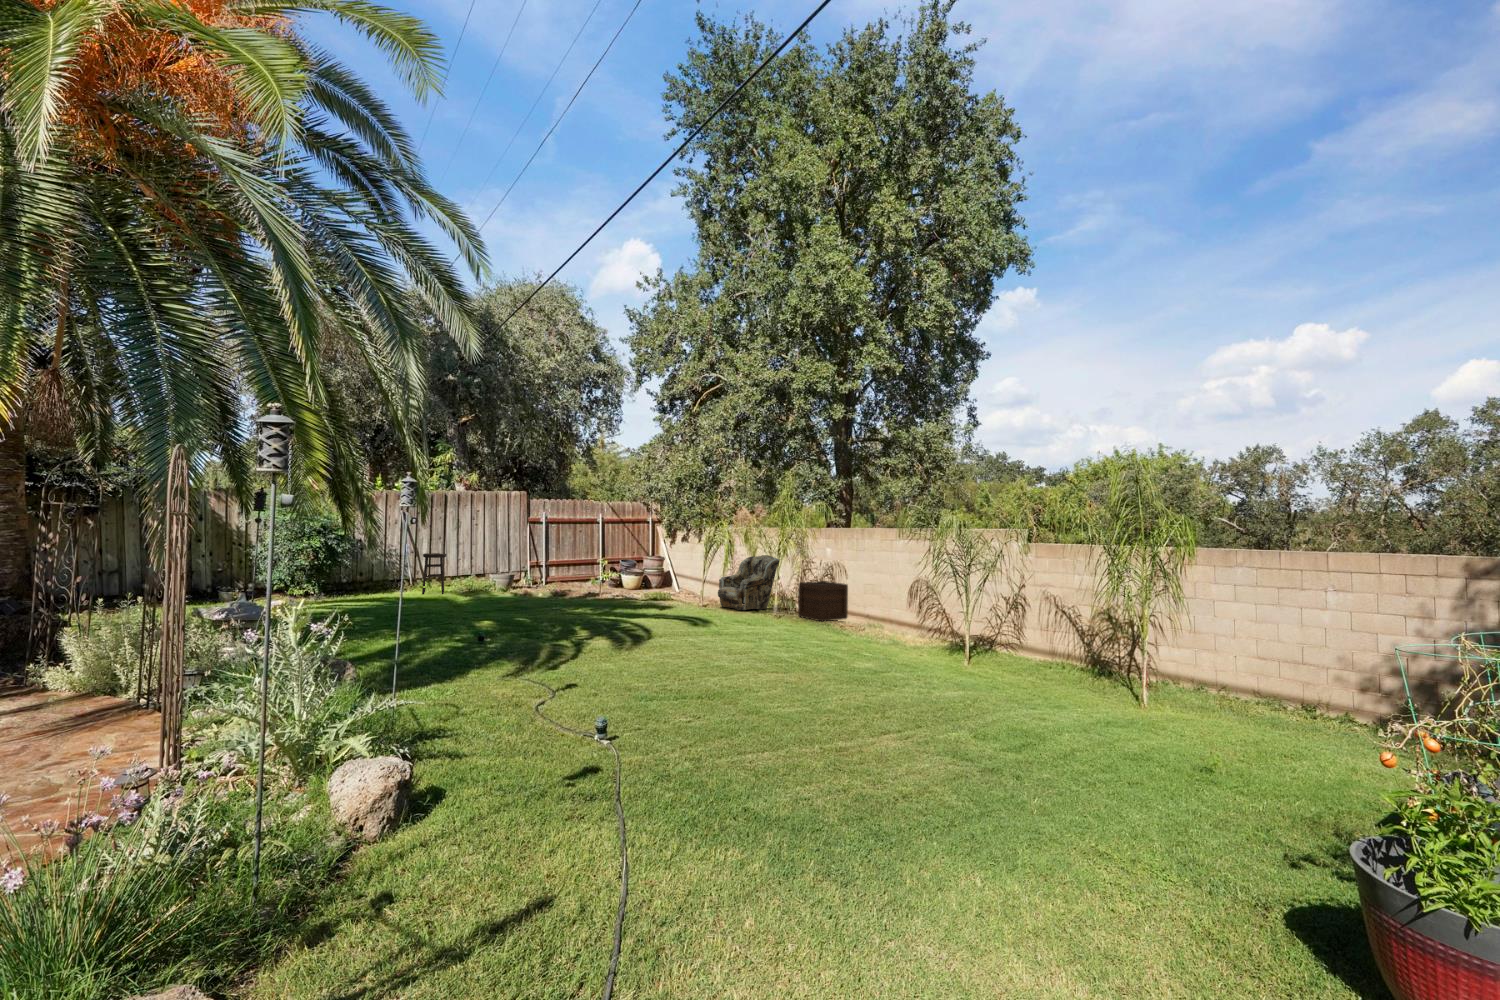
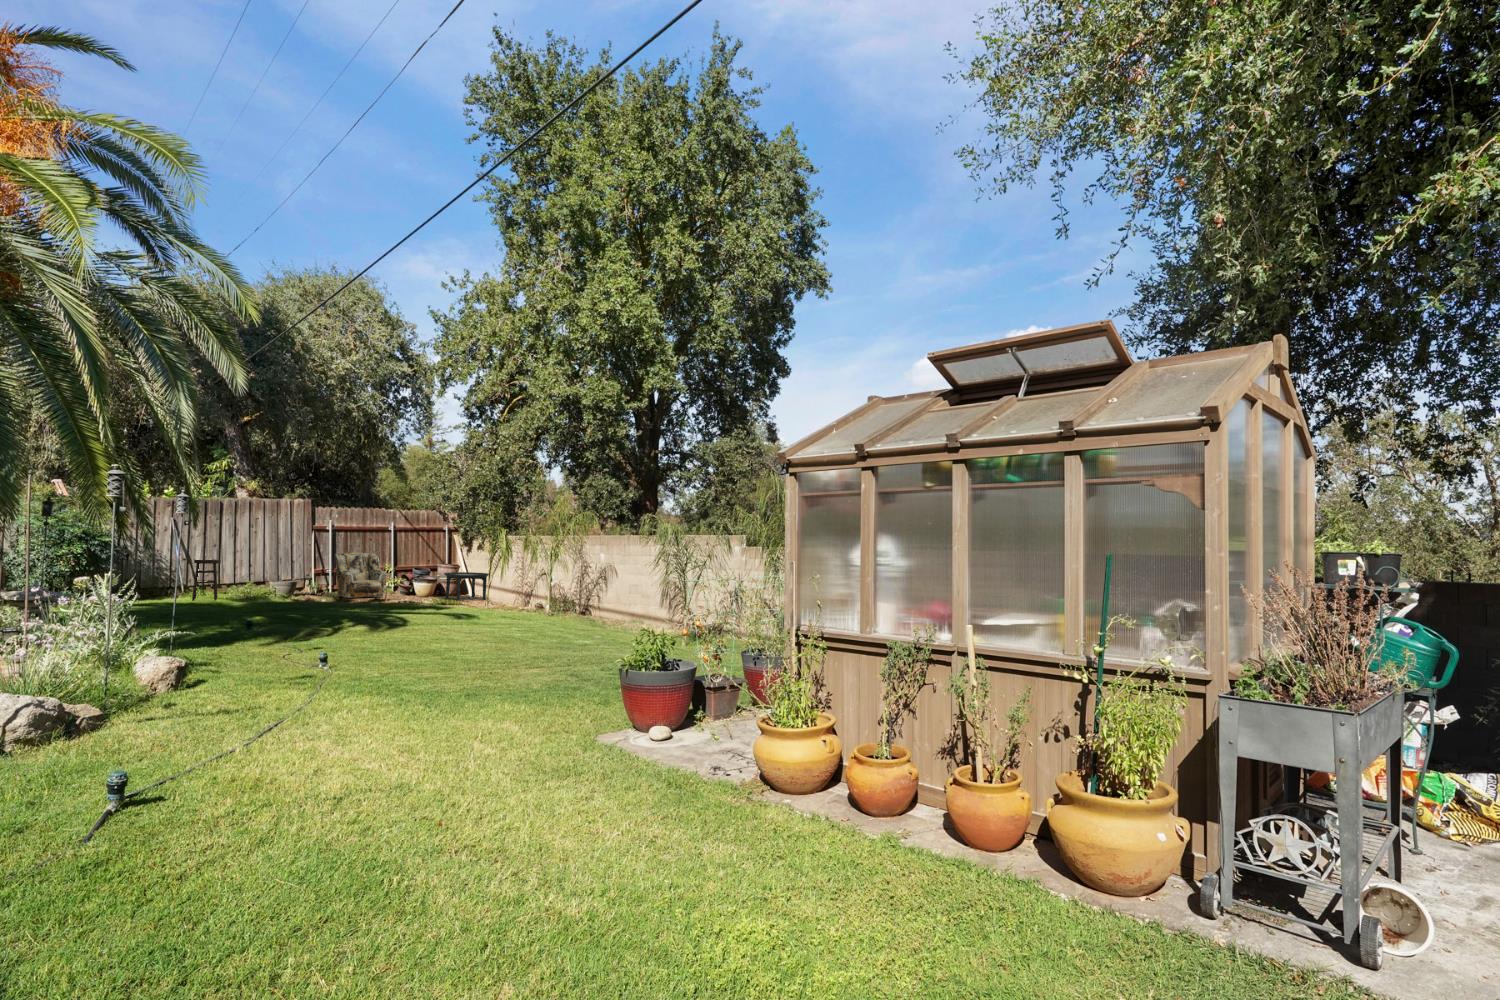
armchair: present [718,555,779,610] -> present [335,552,387,598]
round table: none [650,564,694,593] -> present [444,572,489,601]
wooden crate: present [798,581,848,621] -> none [571,586,617,622]

